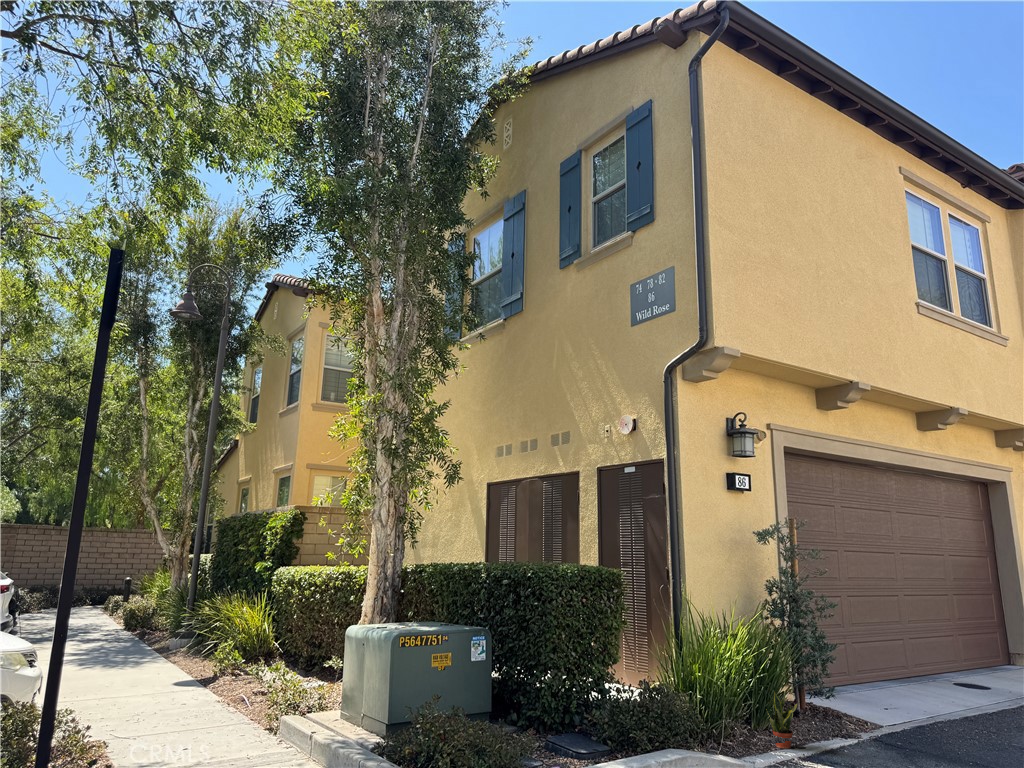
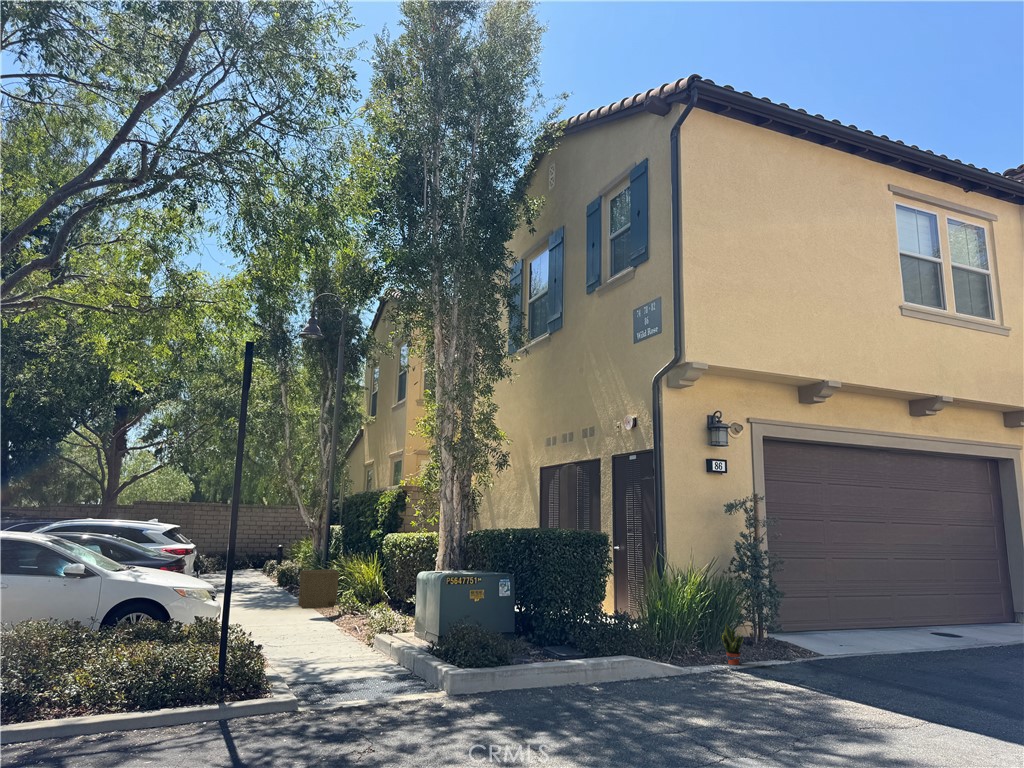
cardboard box: none [155,612,214,666] -> present [299,569,339,608]

